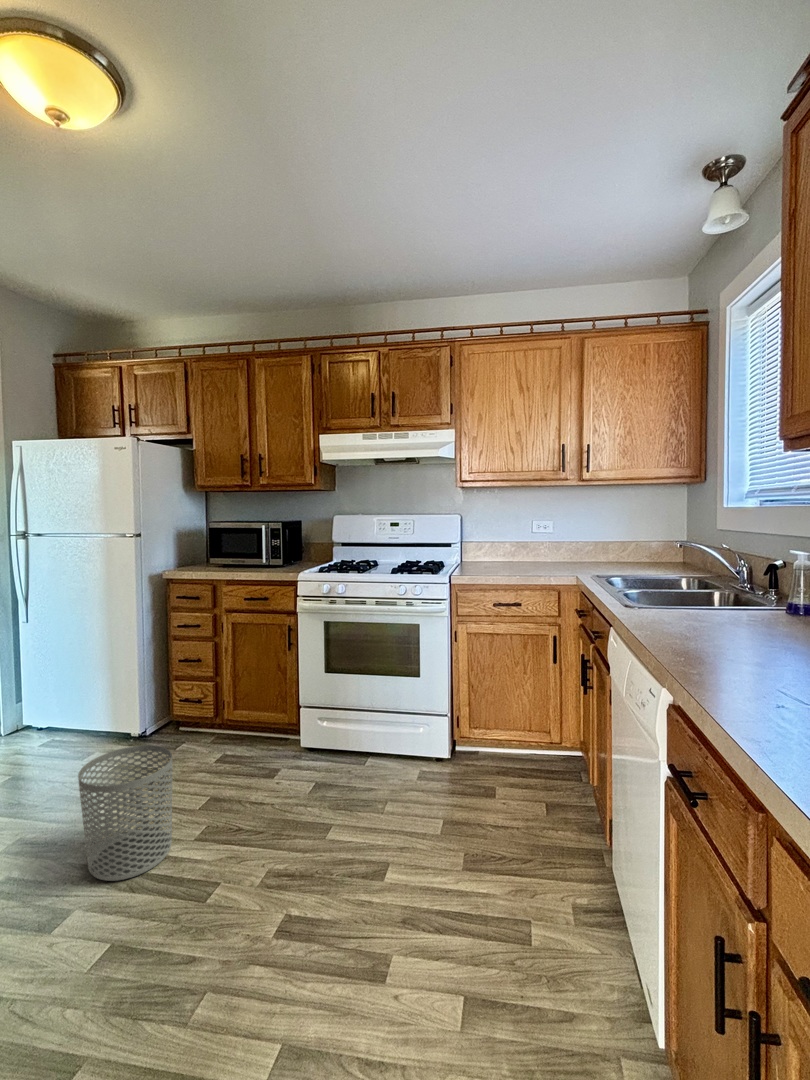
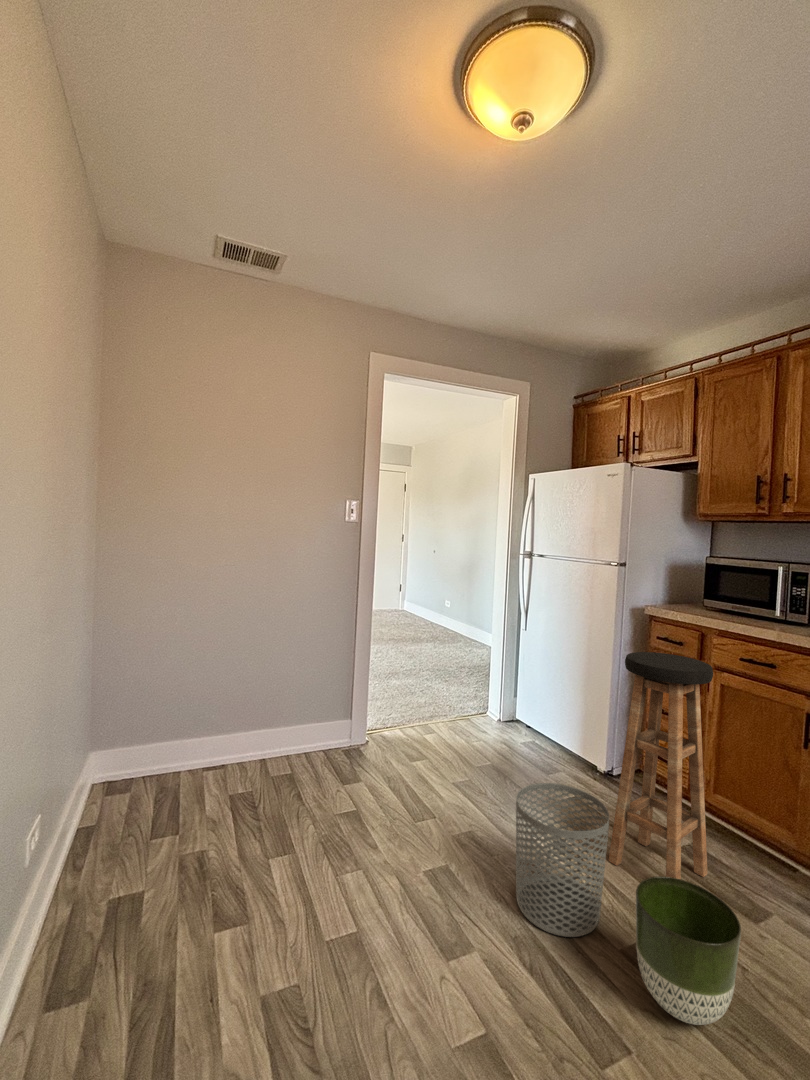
bar stool: none [161,607,240,799] -> present [609,652,713,879]
planter: none [205,768,277,865] -> present [636,876,741,1025]

